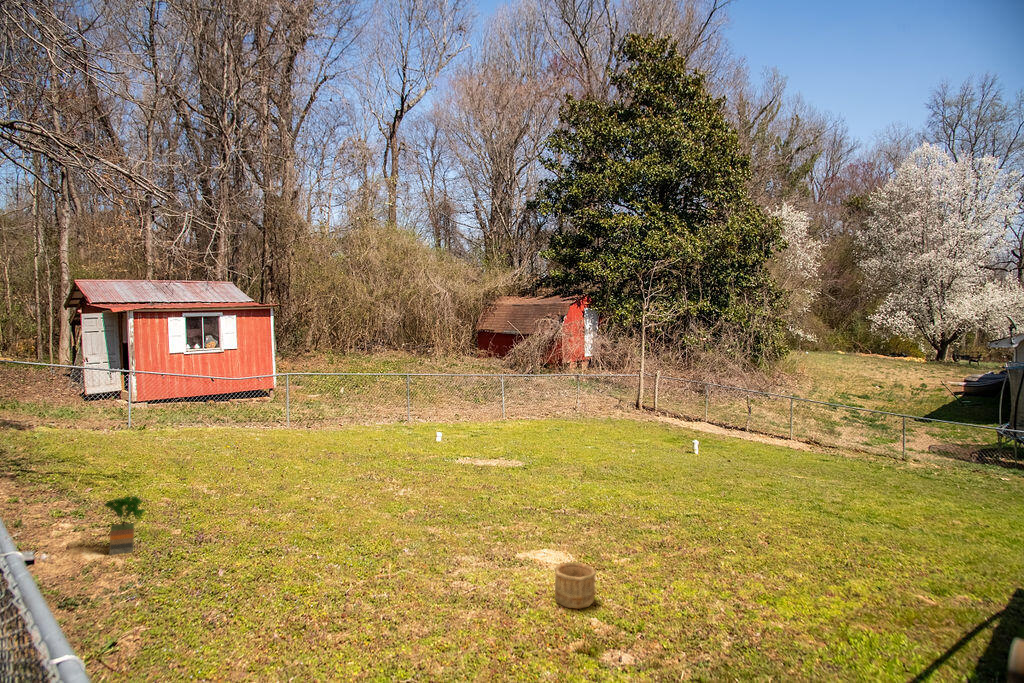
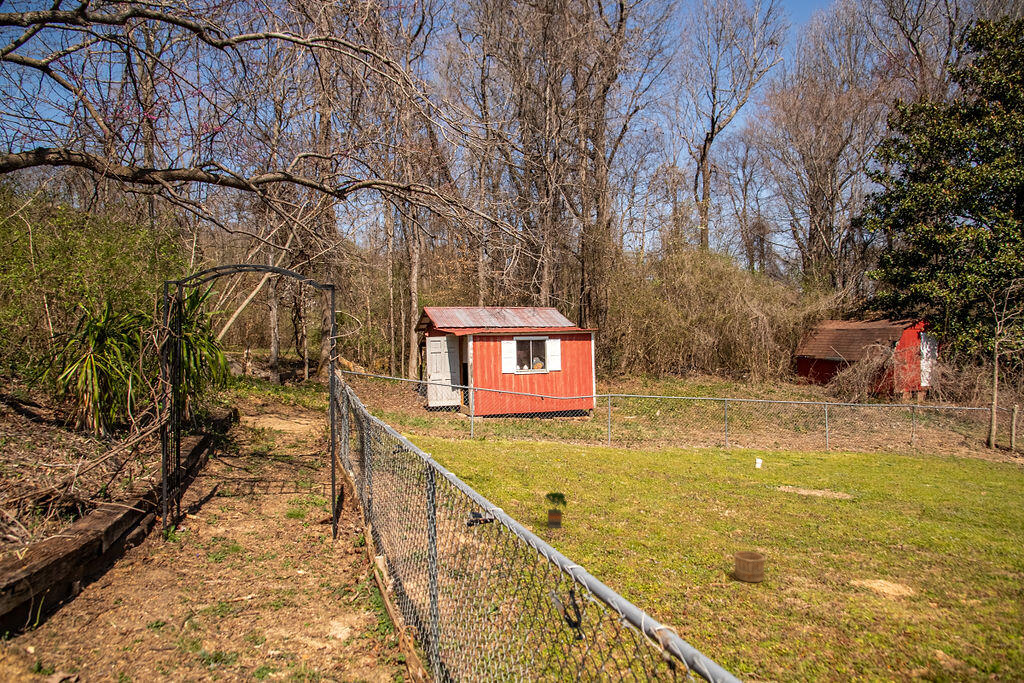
wooden bucket: present [555,562,596,609] -> present [734,551,765,582]

